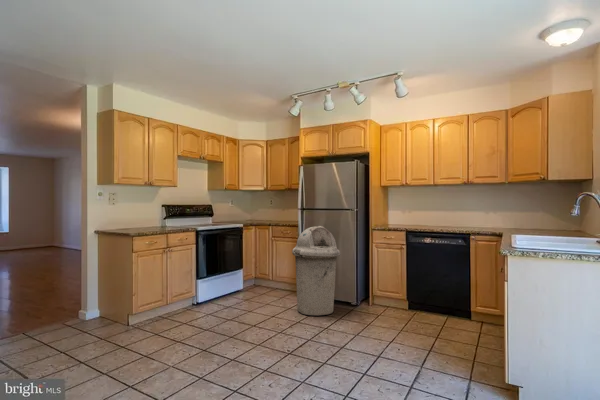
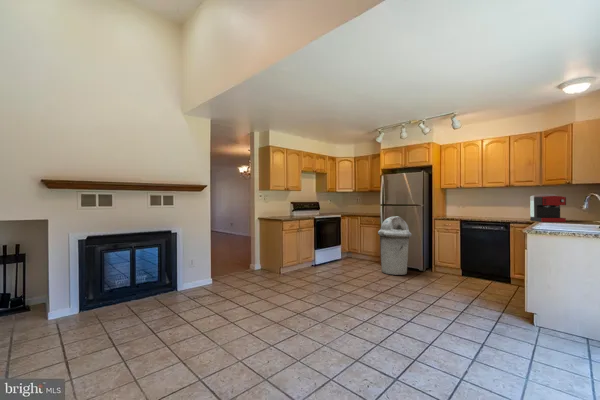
coffee maker: none [495,193,541,233] -> present [530,194,566,222]

